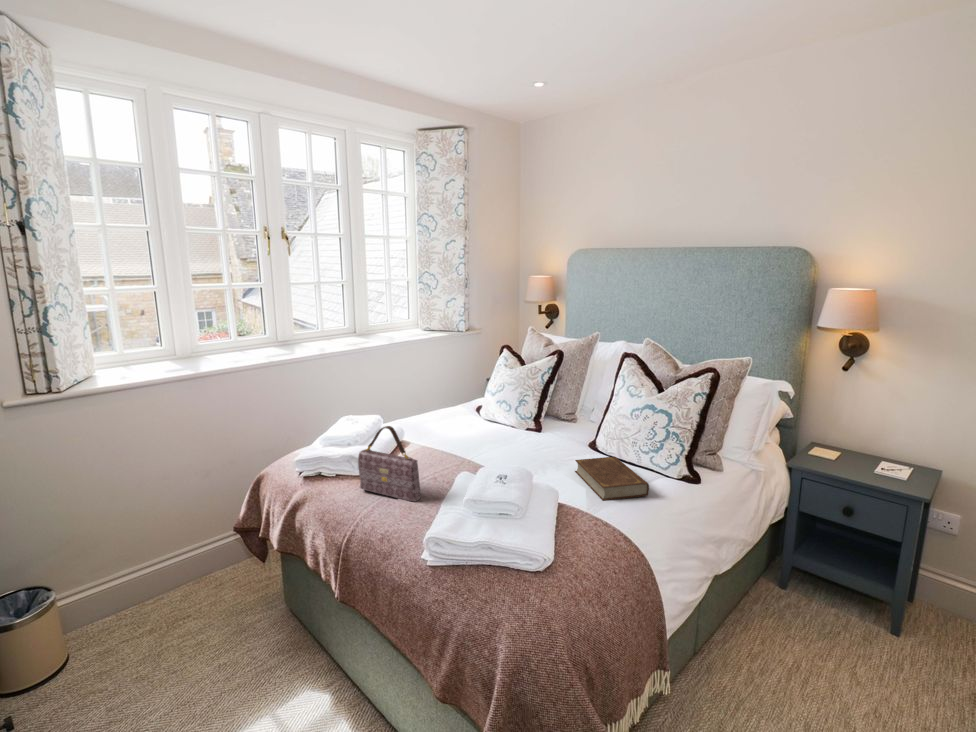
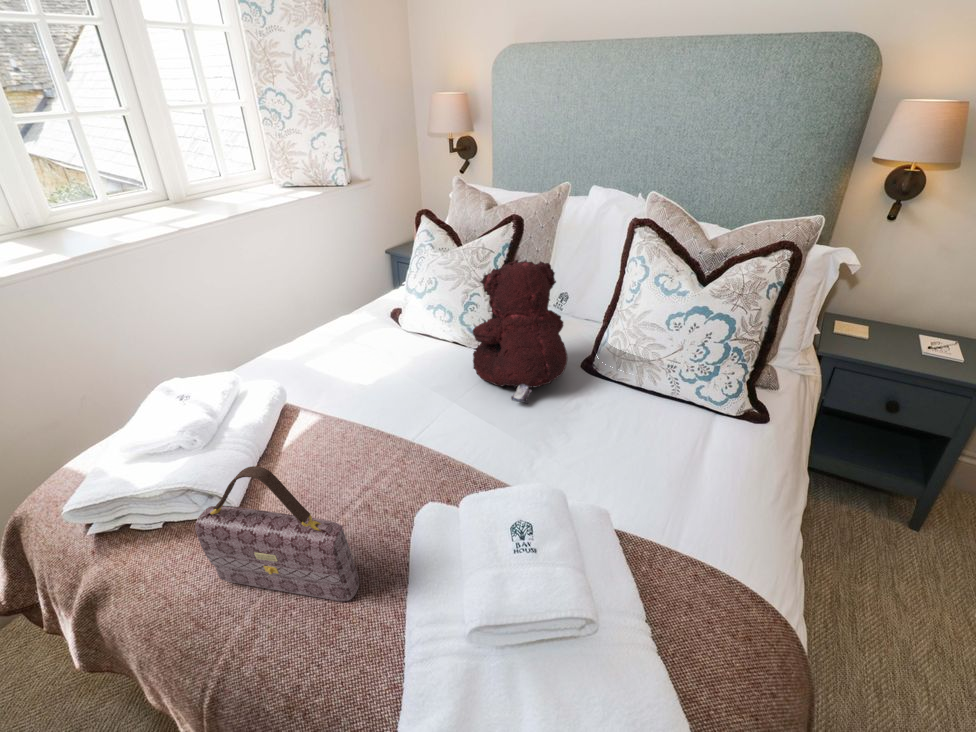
teddy bear: none [513,371,576,456] -> present [473,260,568,403]
book: present [575,457,649,500] -> none [596,396,741,501]

